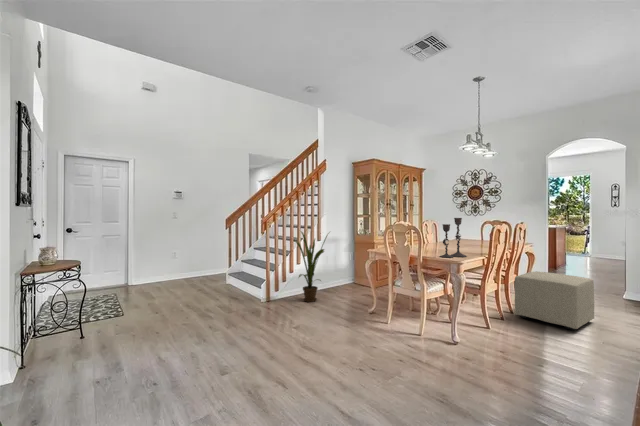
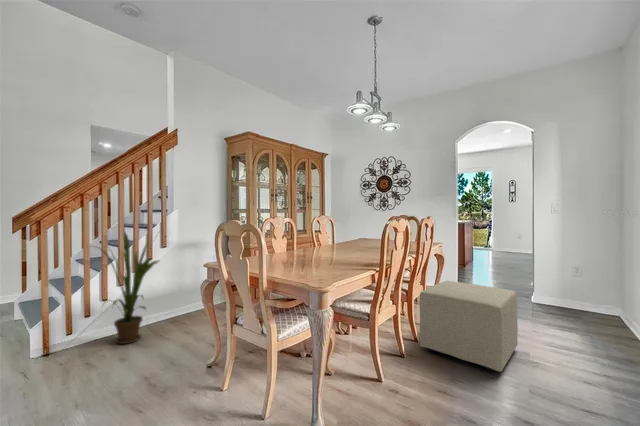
candlestick: present [440,218,466,258] -> none [300,205,345,273]

